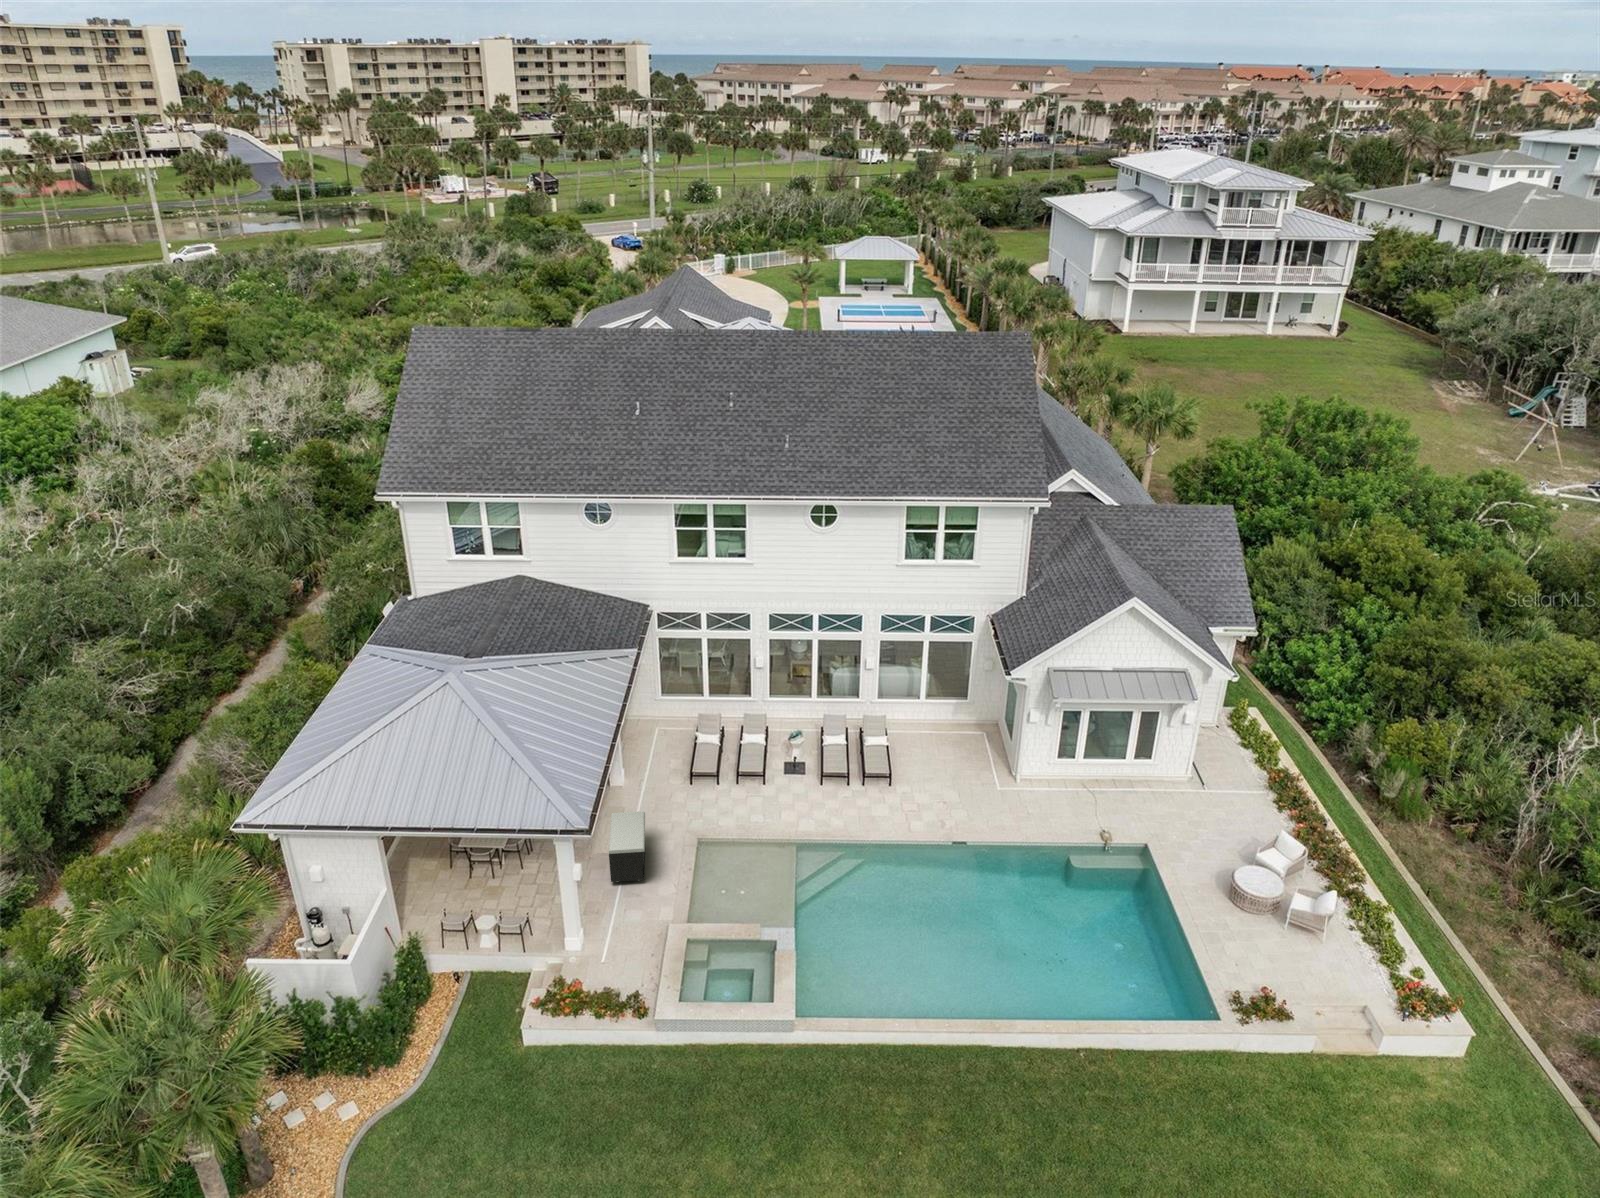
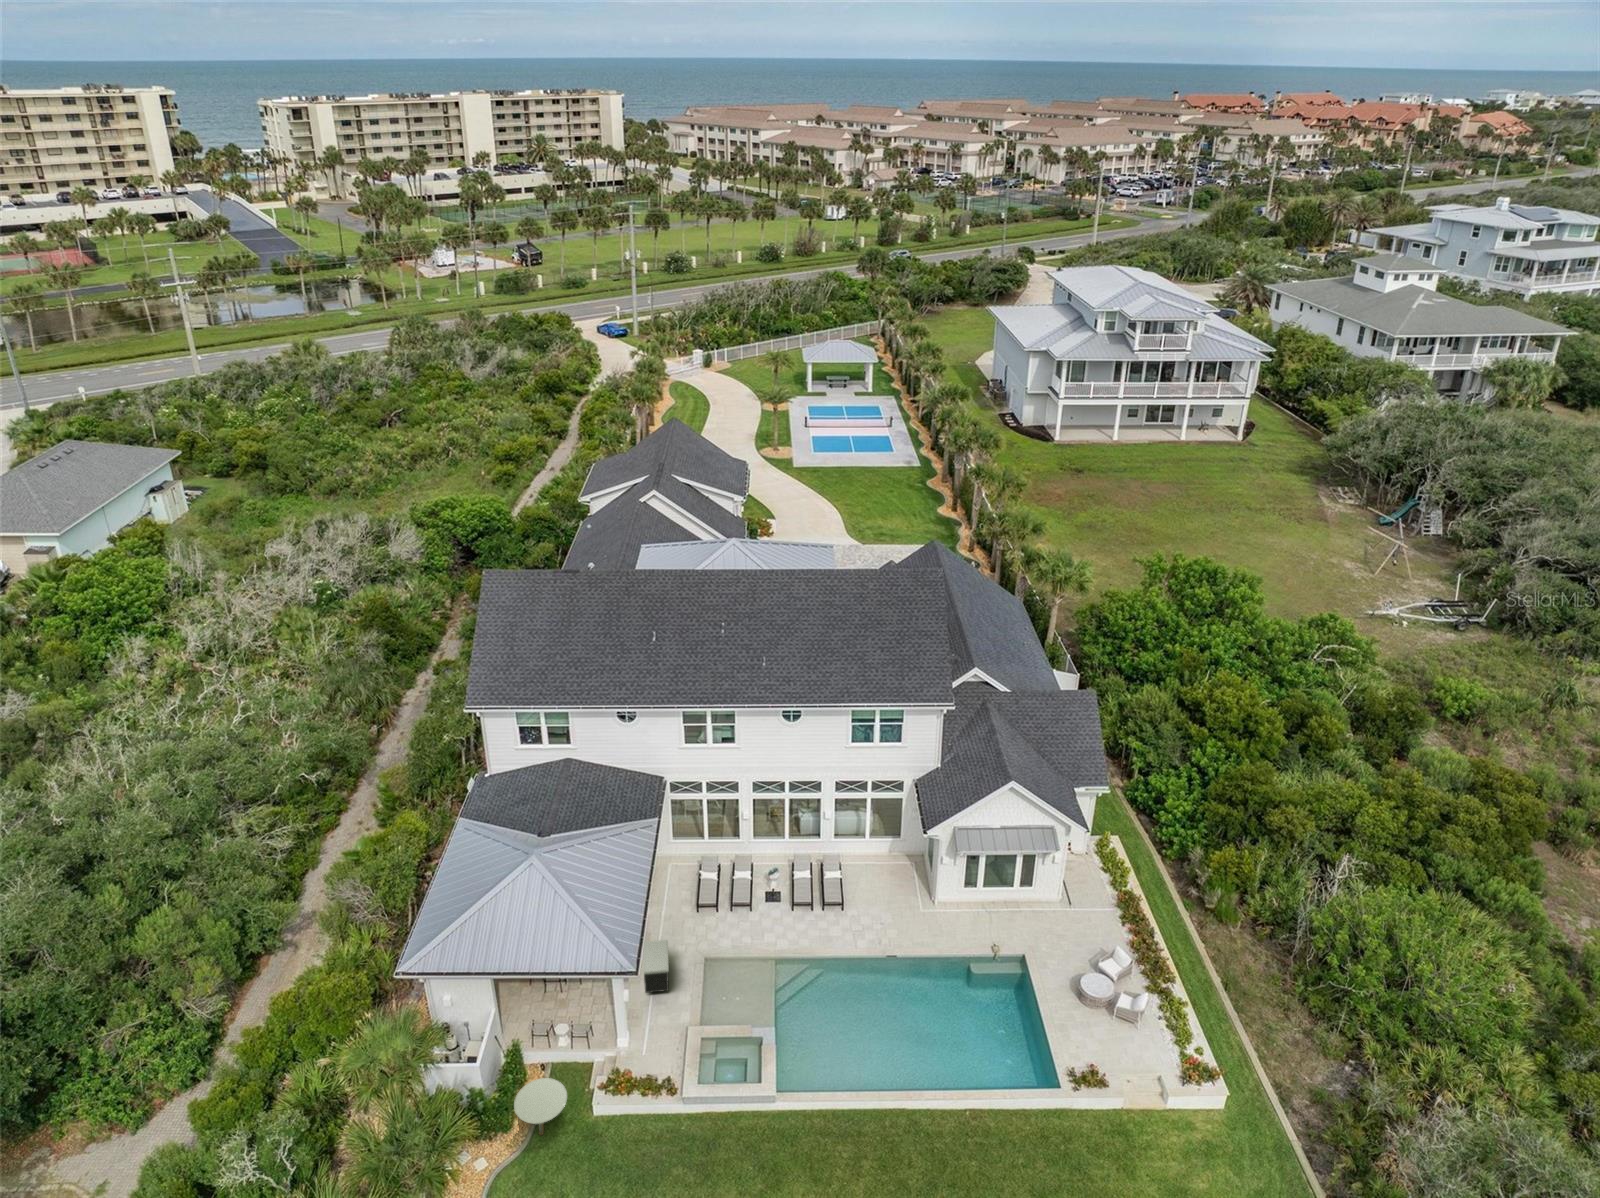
round table: none [406,988,486,1069] -> present [514,1078,567,1135]

